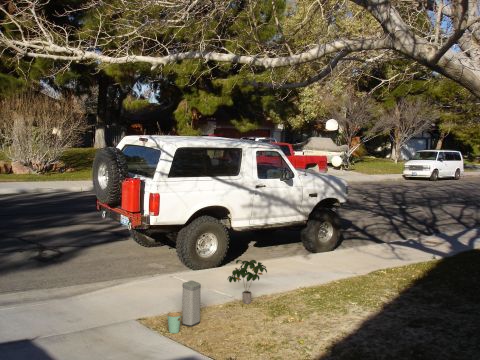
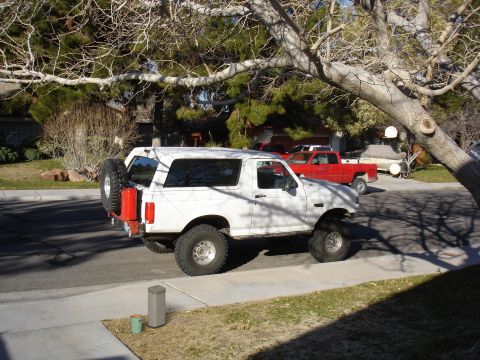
potted plant: present [228,260,267,304] -> none [203,266,240,309]

